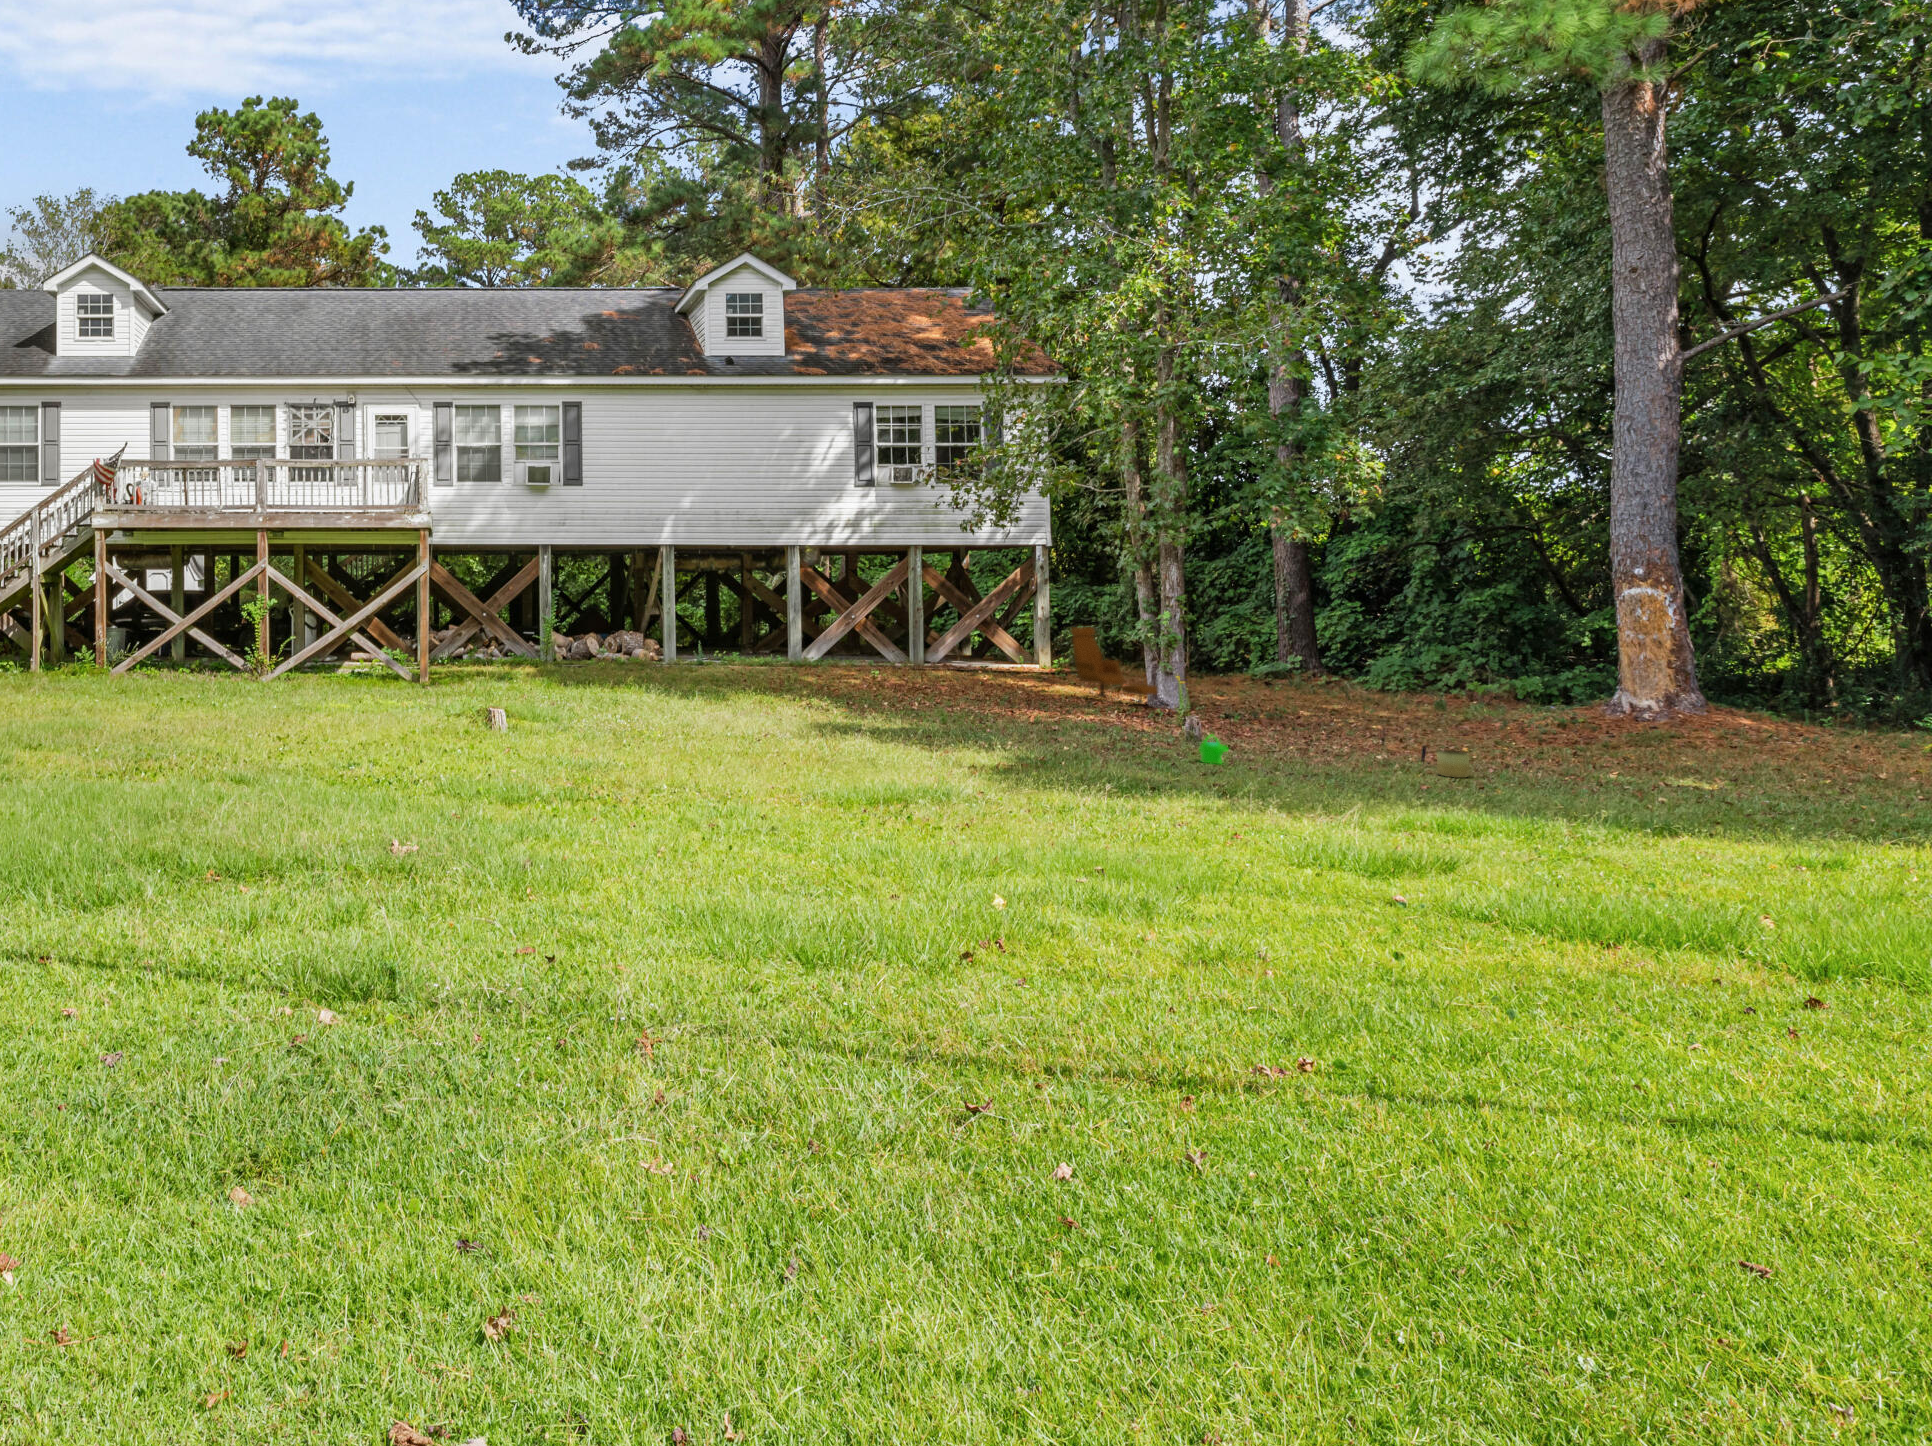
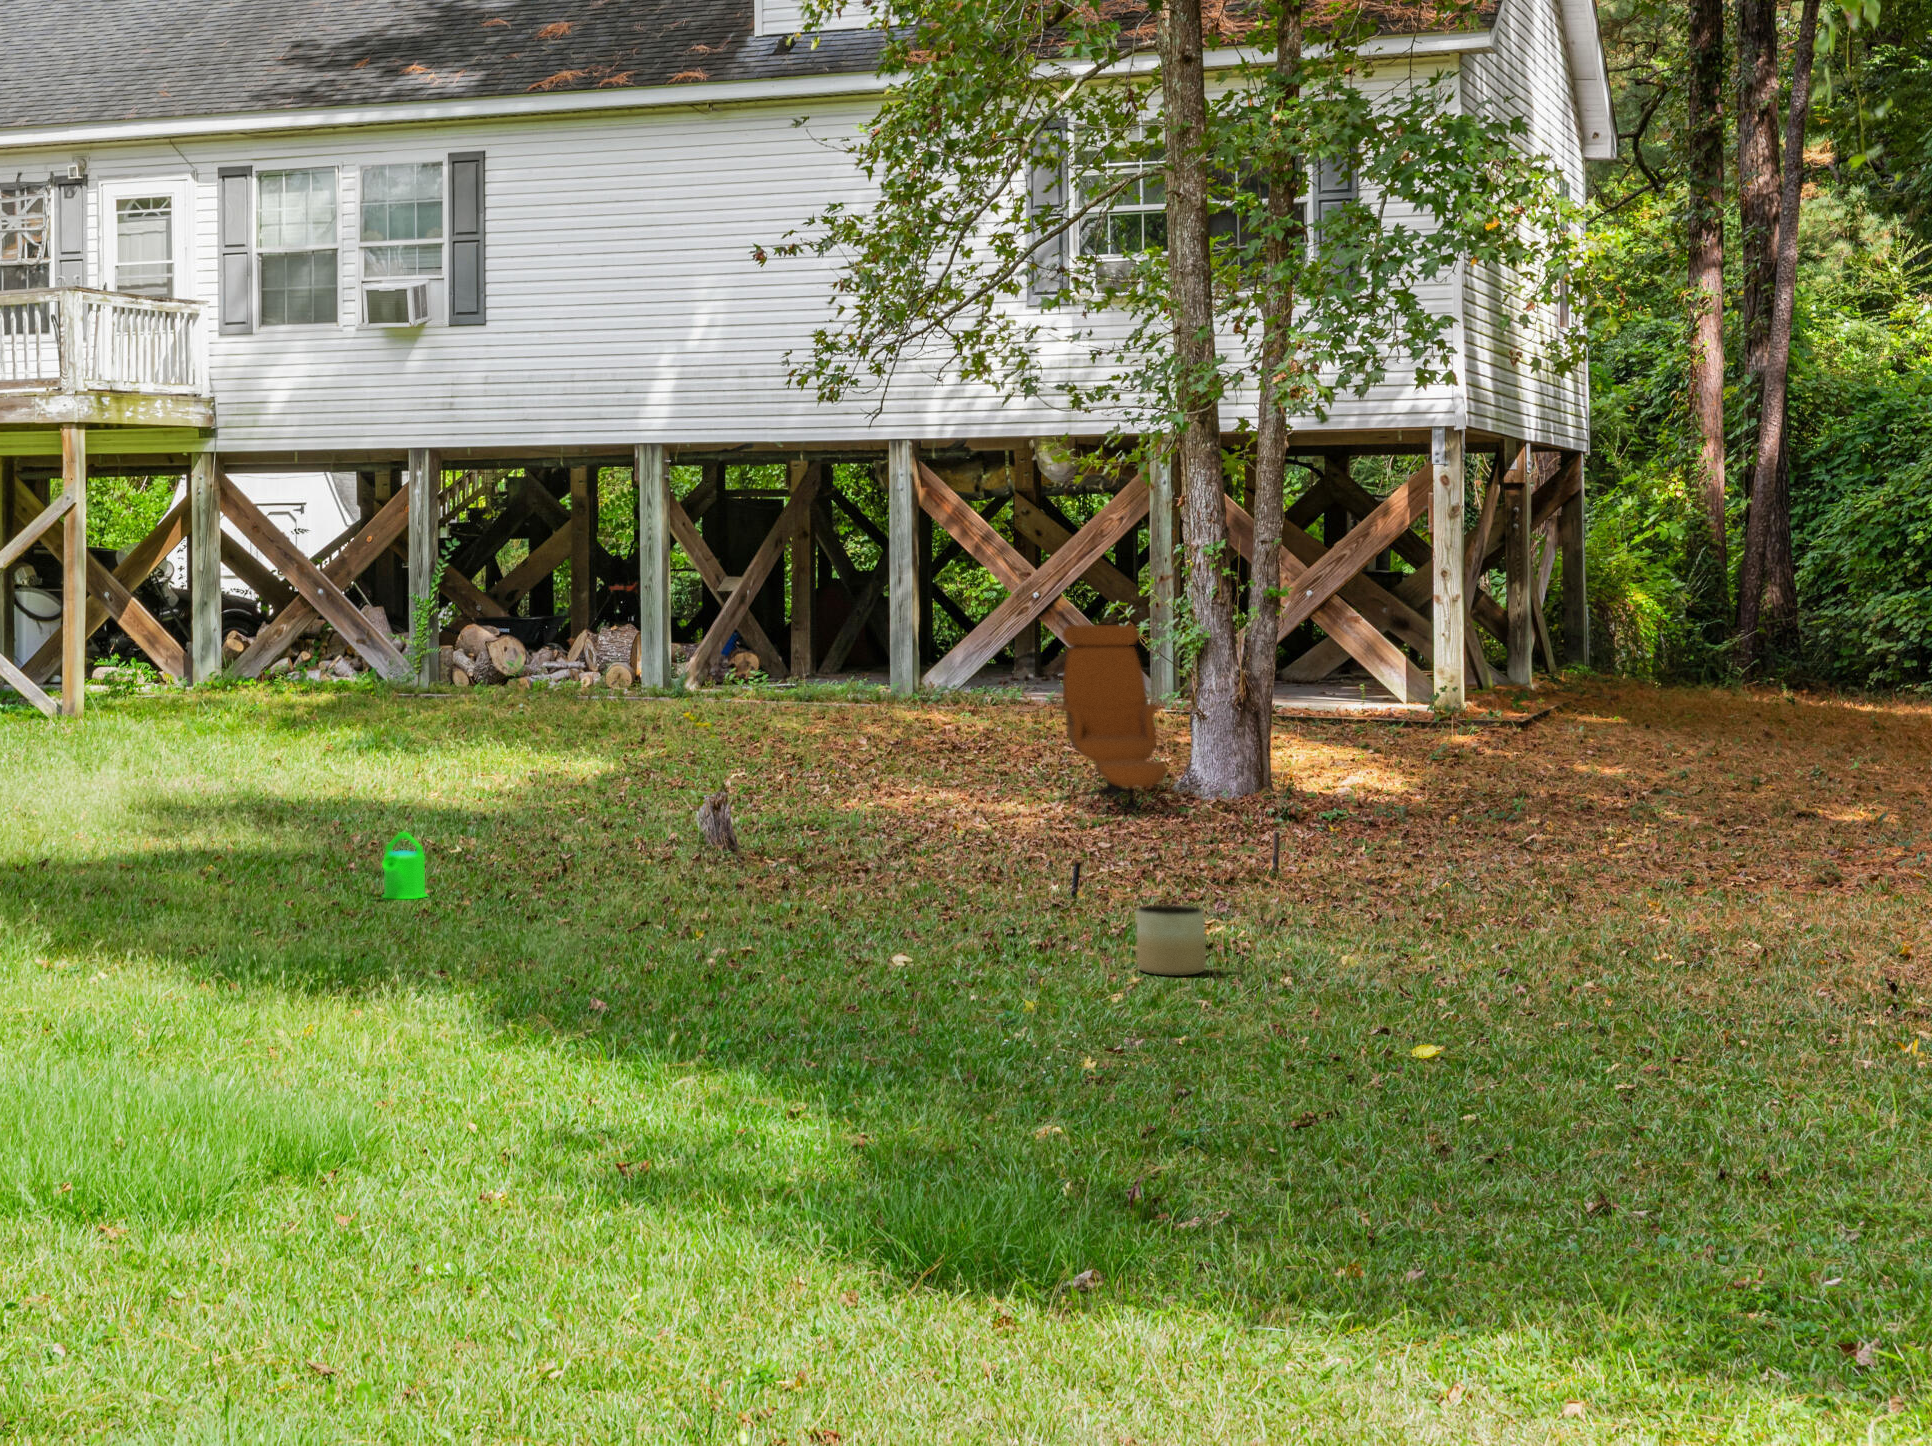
planter: present [1437,750,1469,778] -> present [1136,905,1206,976]

